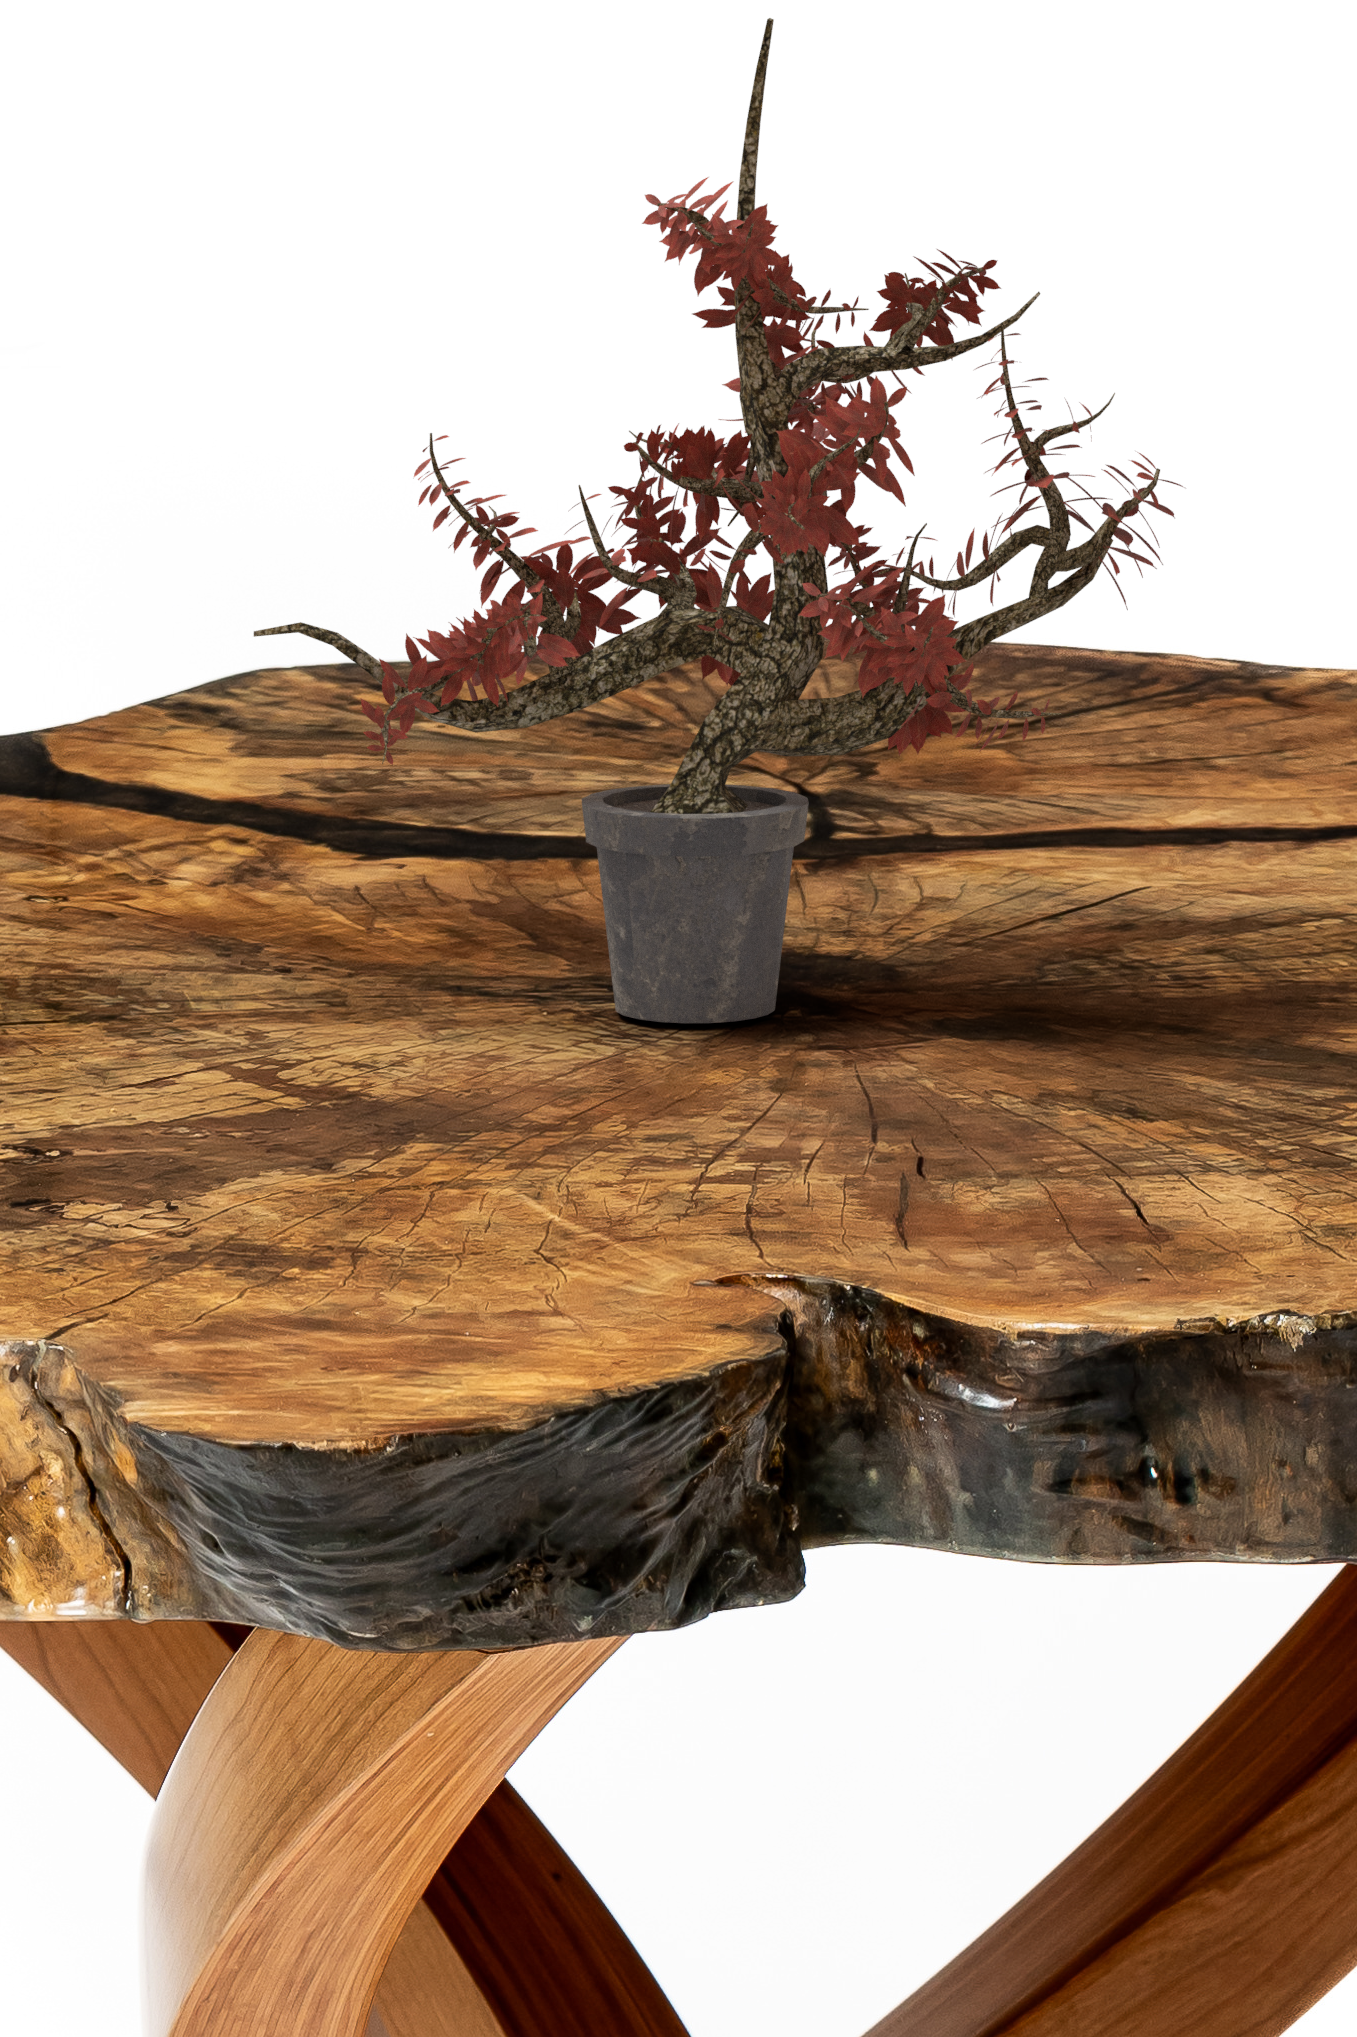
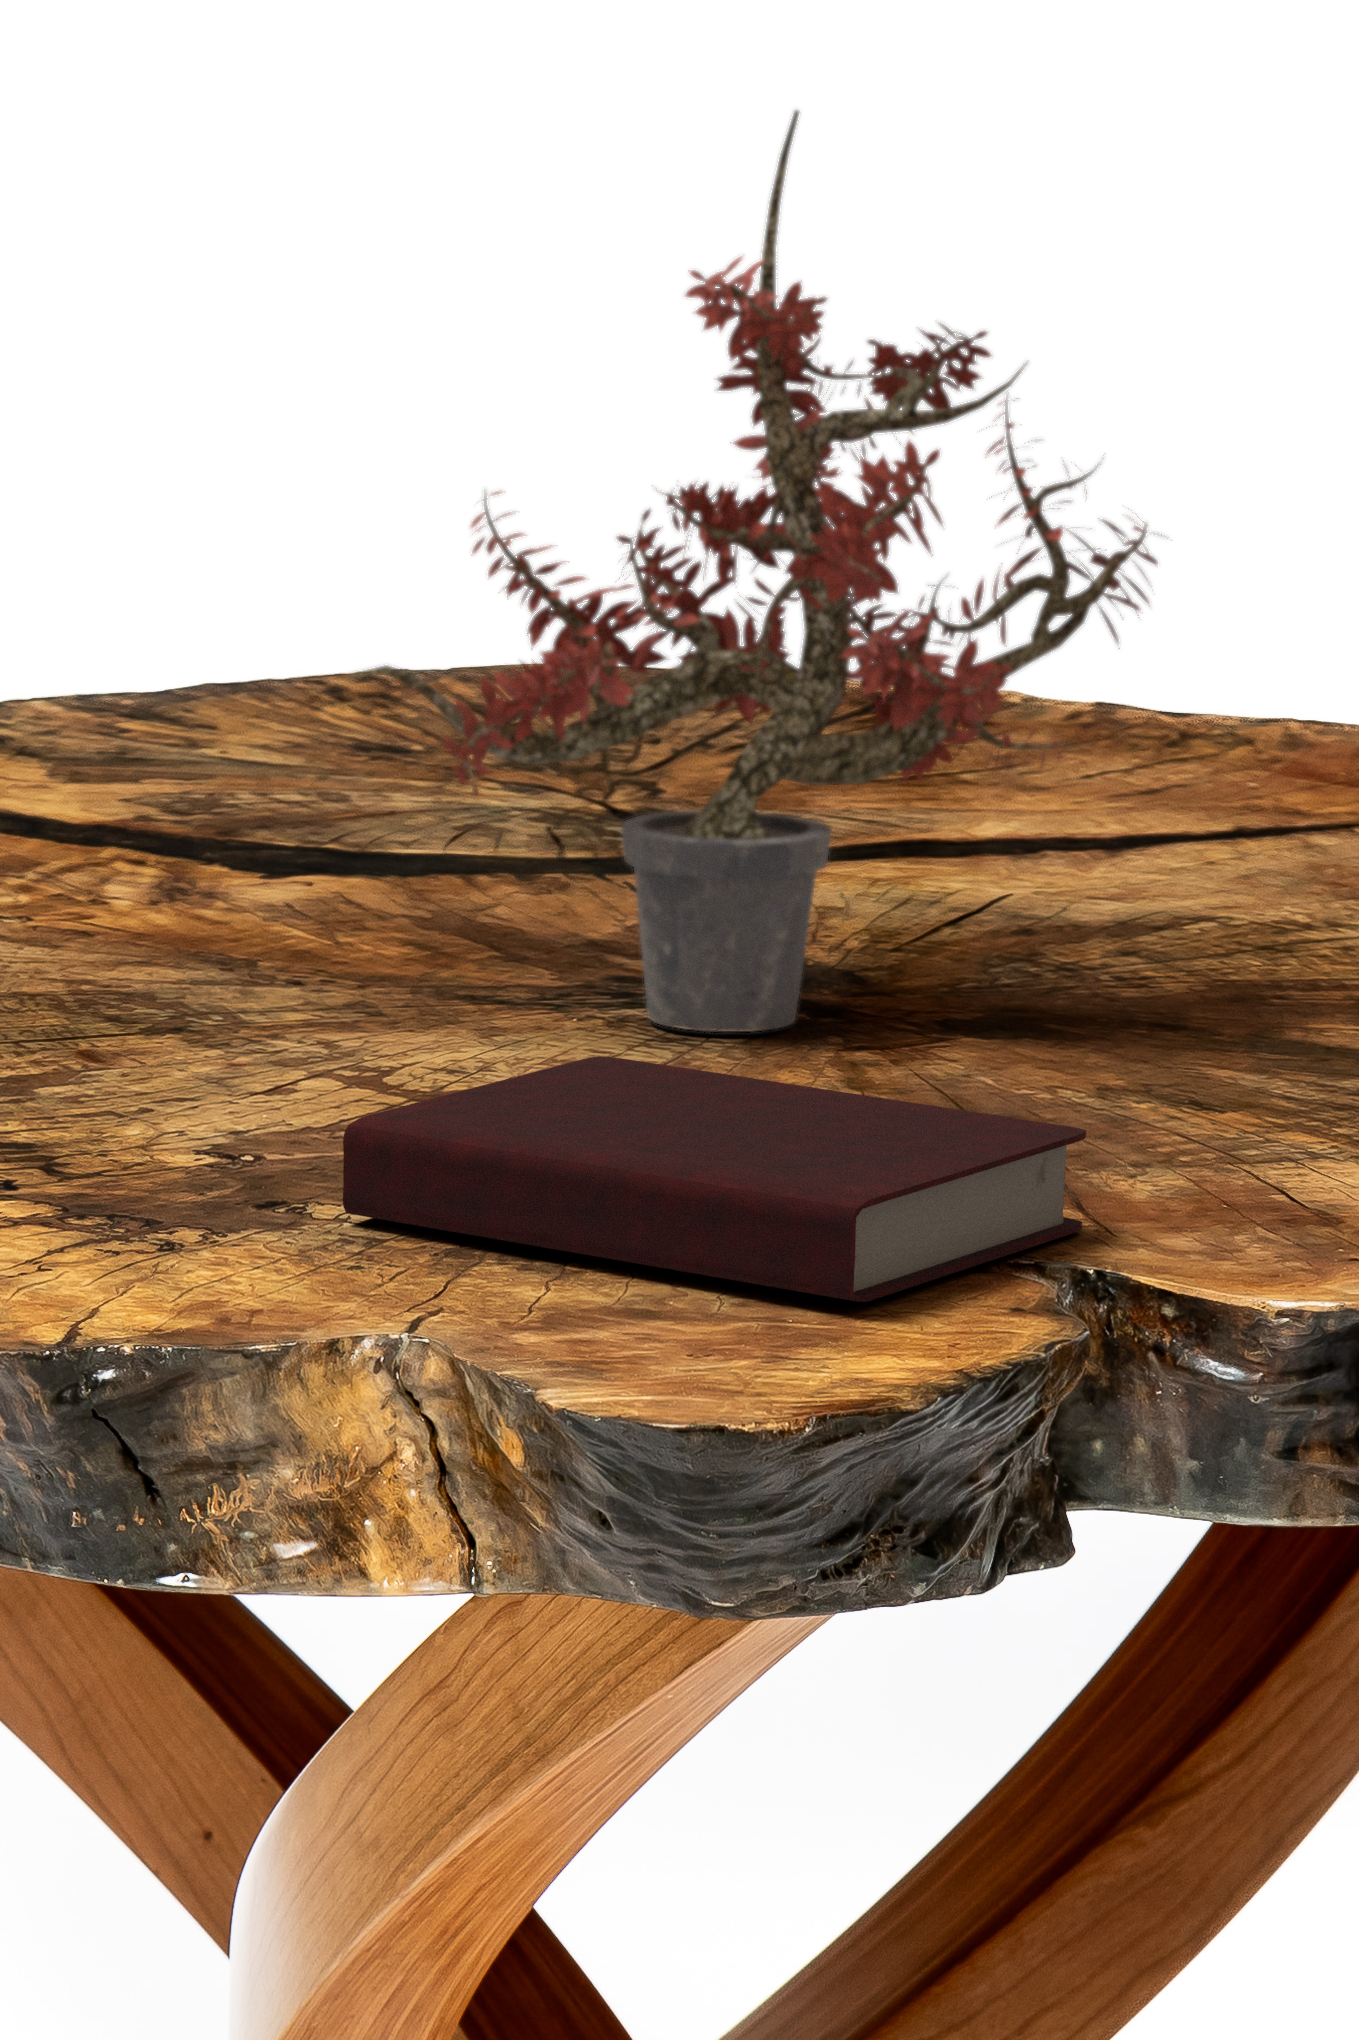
book: none [75,1043,876,1312] -> present [343,1056,1086,1302]

